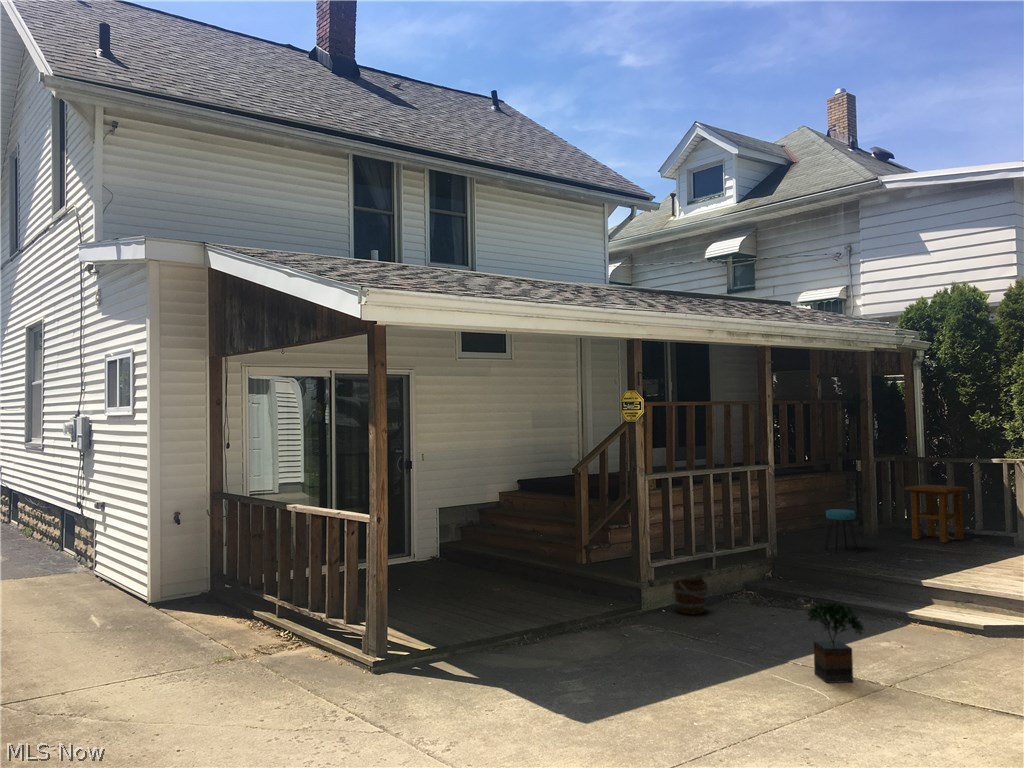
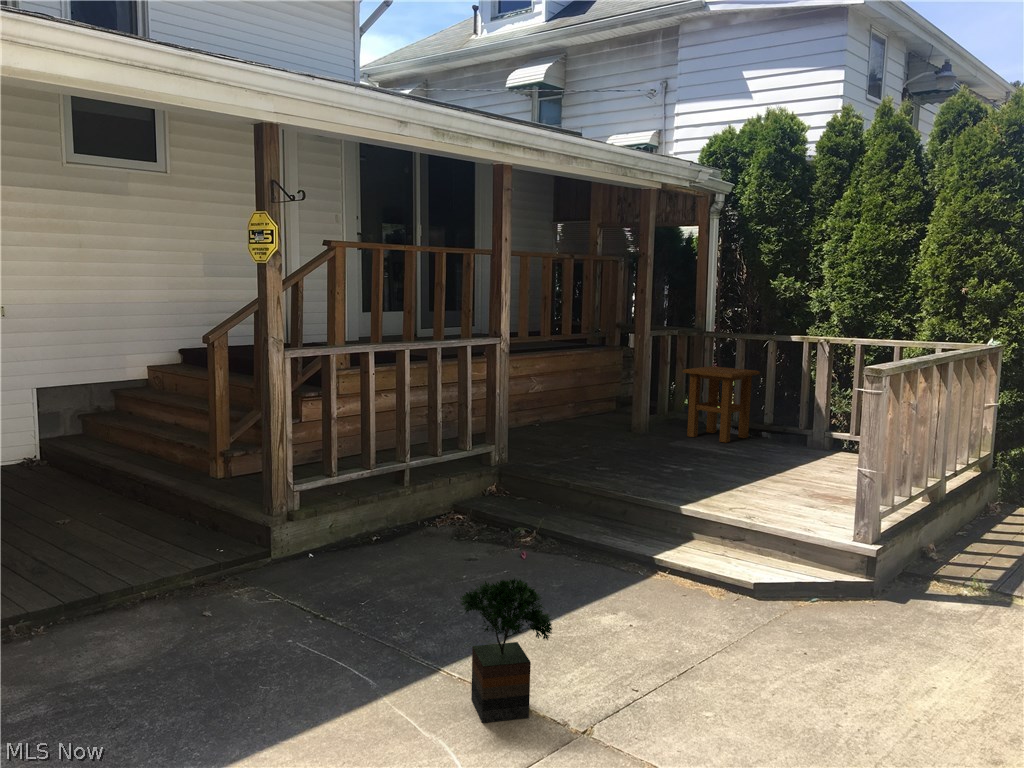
stool: present [825,509,858,553] -> none [571,399,613,460]
bucket: present [673,575,709,614] -> none [315,504,373,567]

